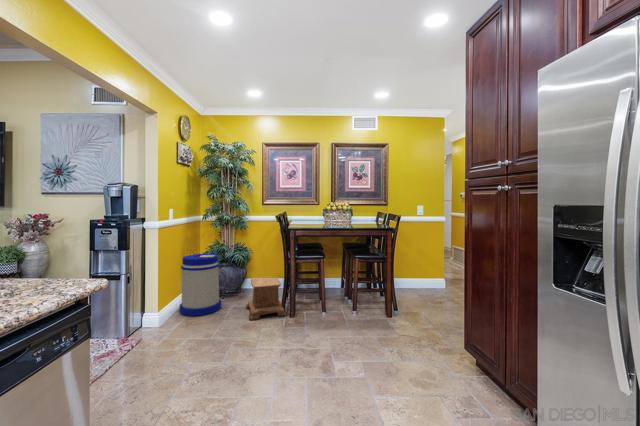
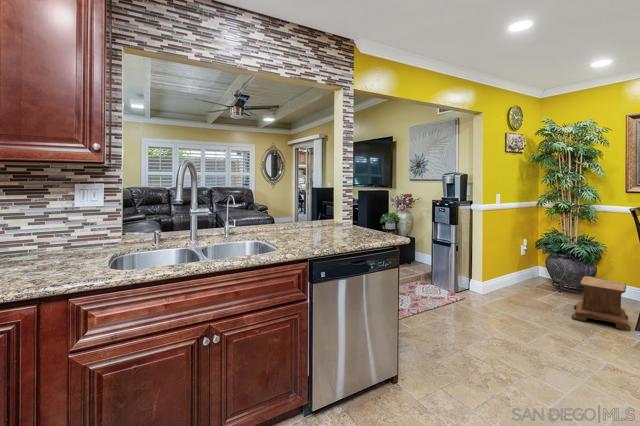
trash can: present [180,254,221,316] -> none [499,239,545,300]

